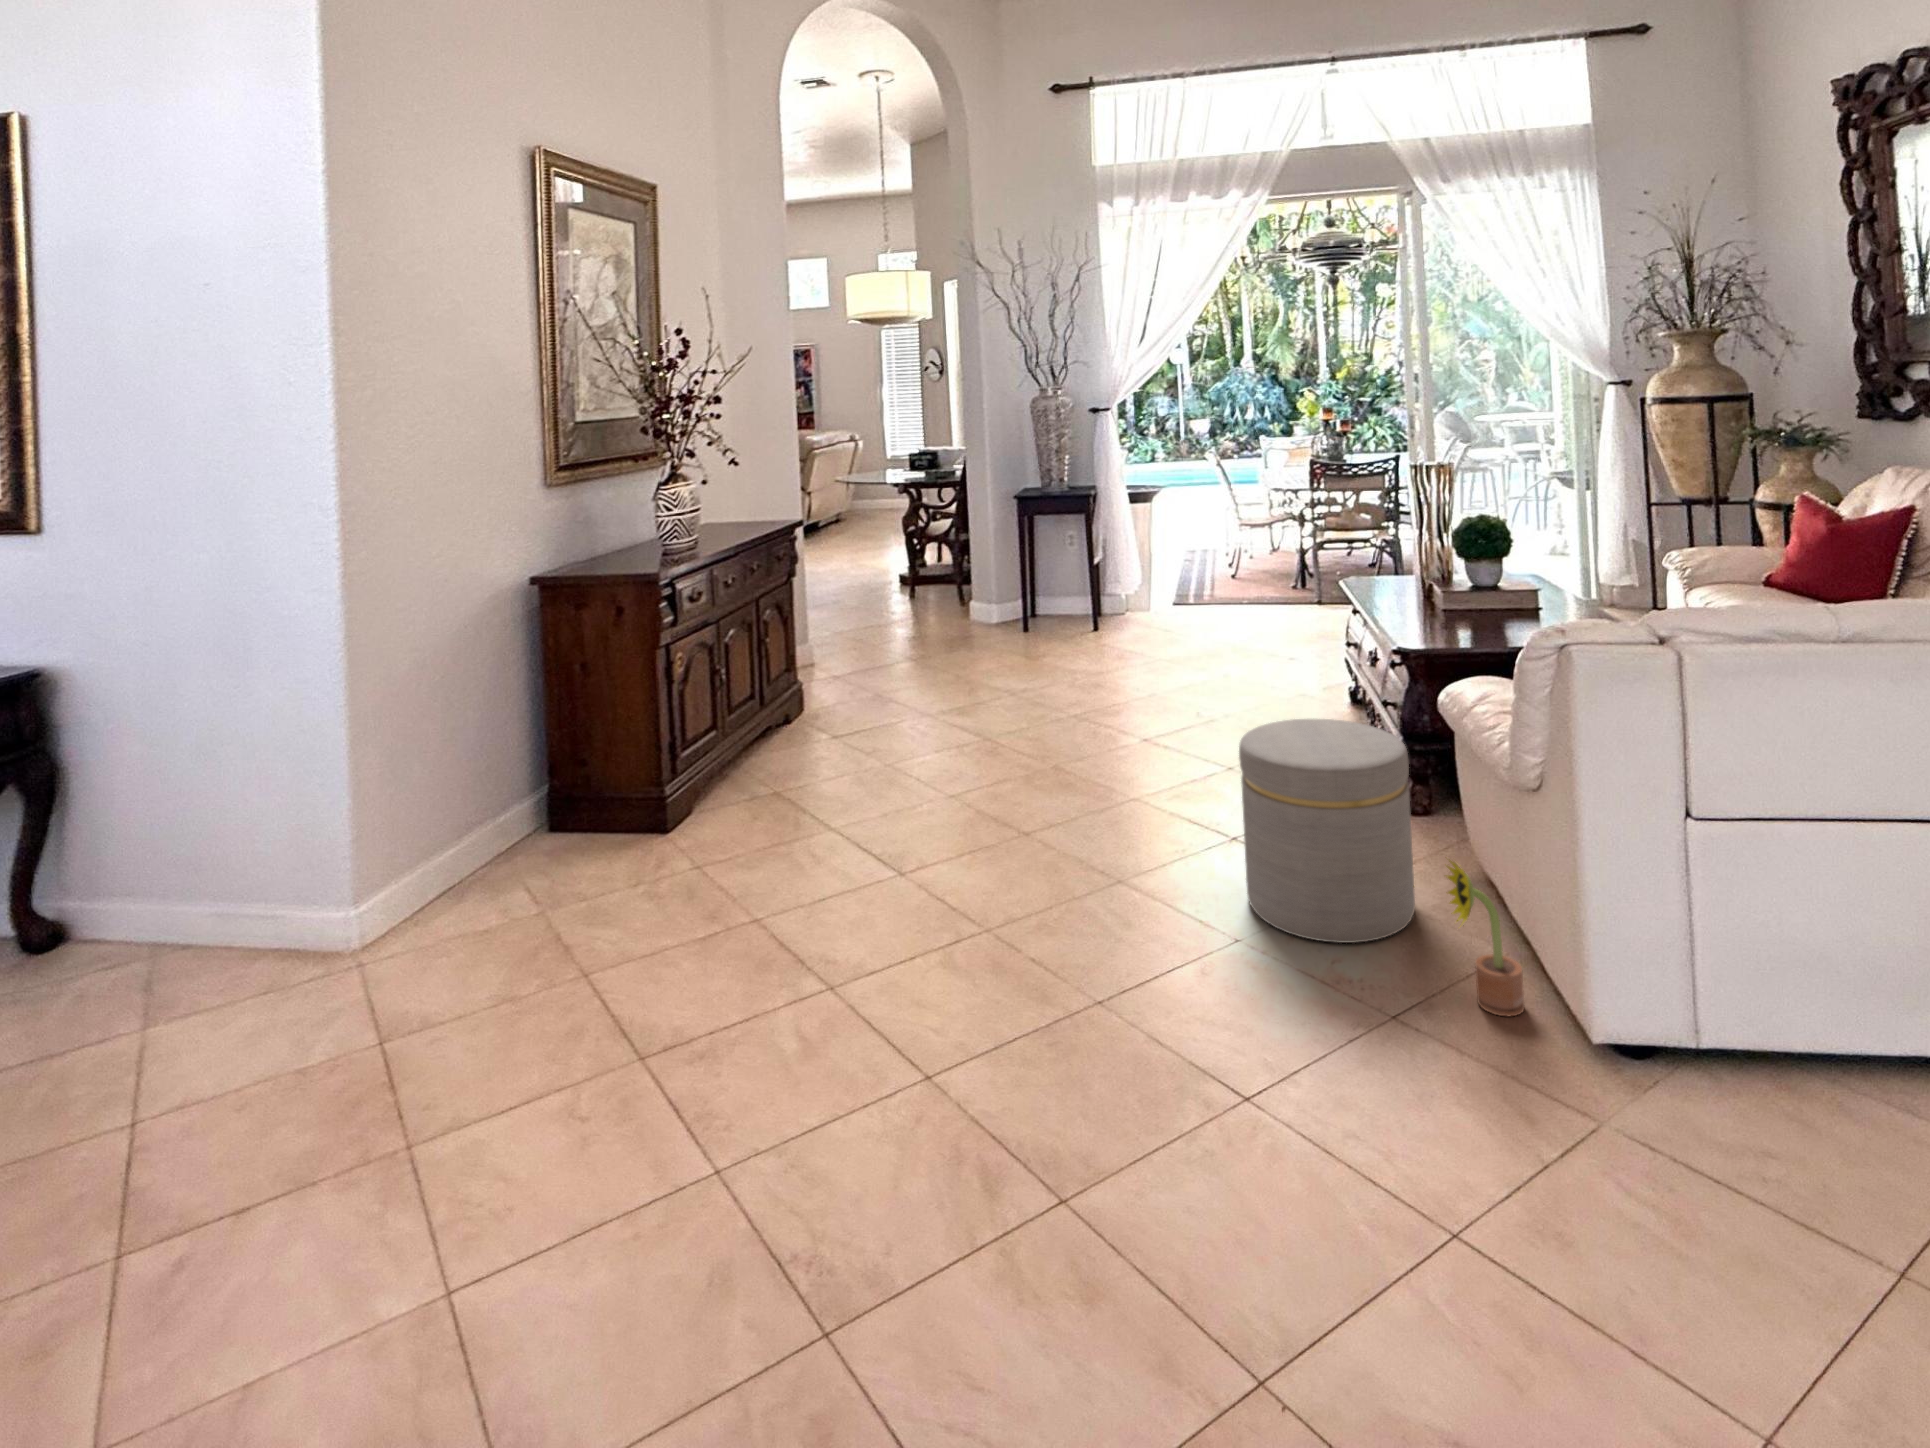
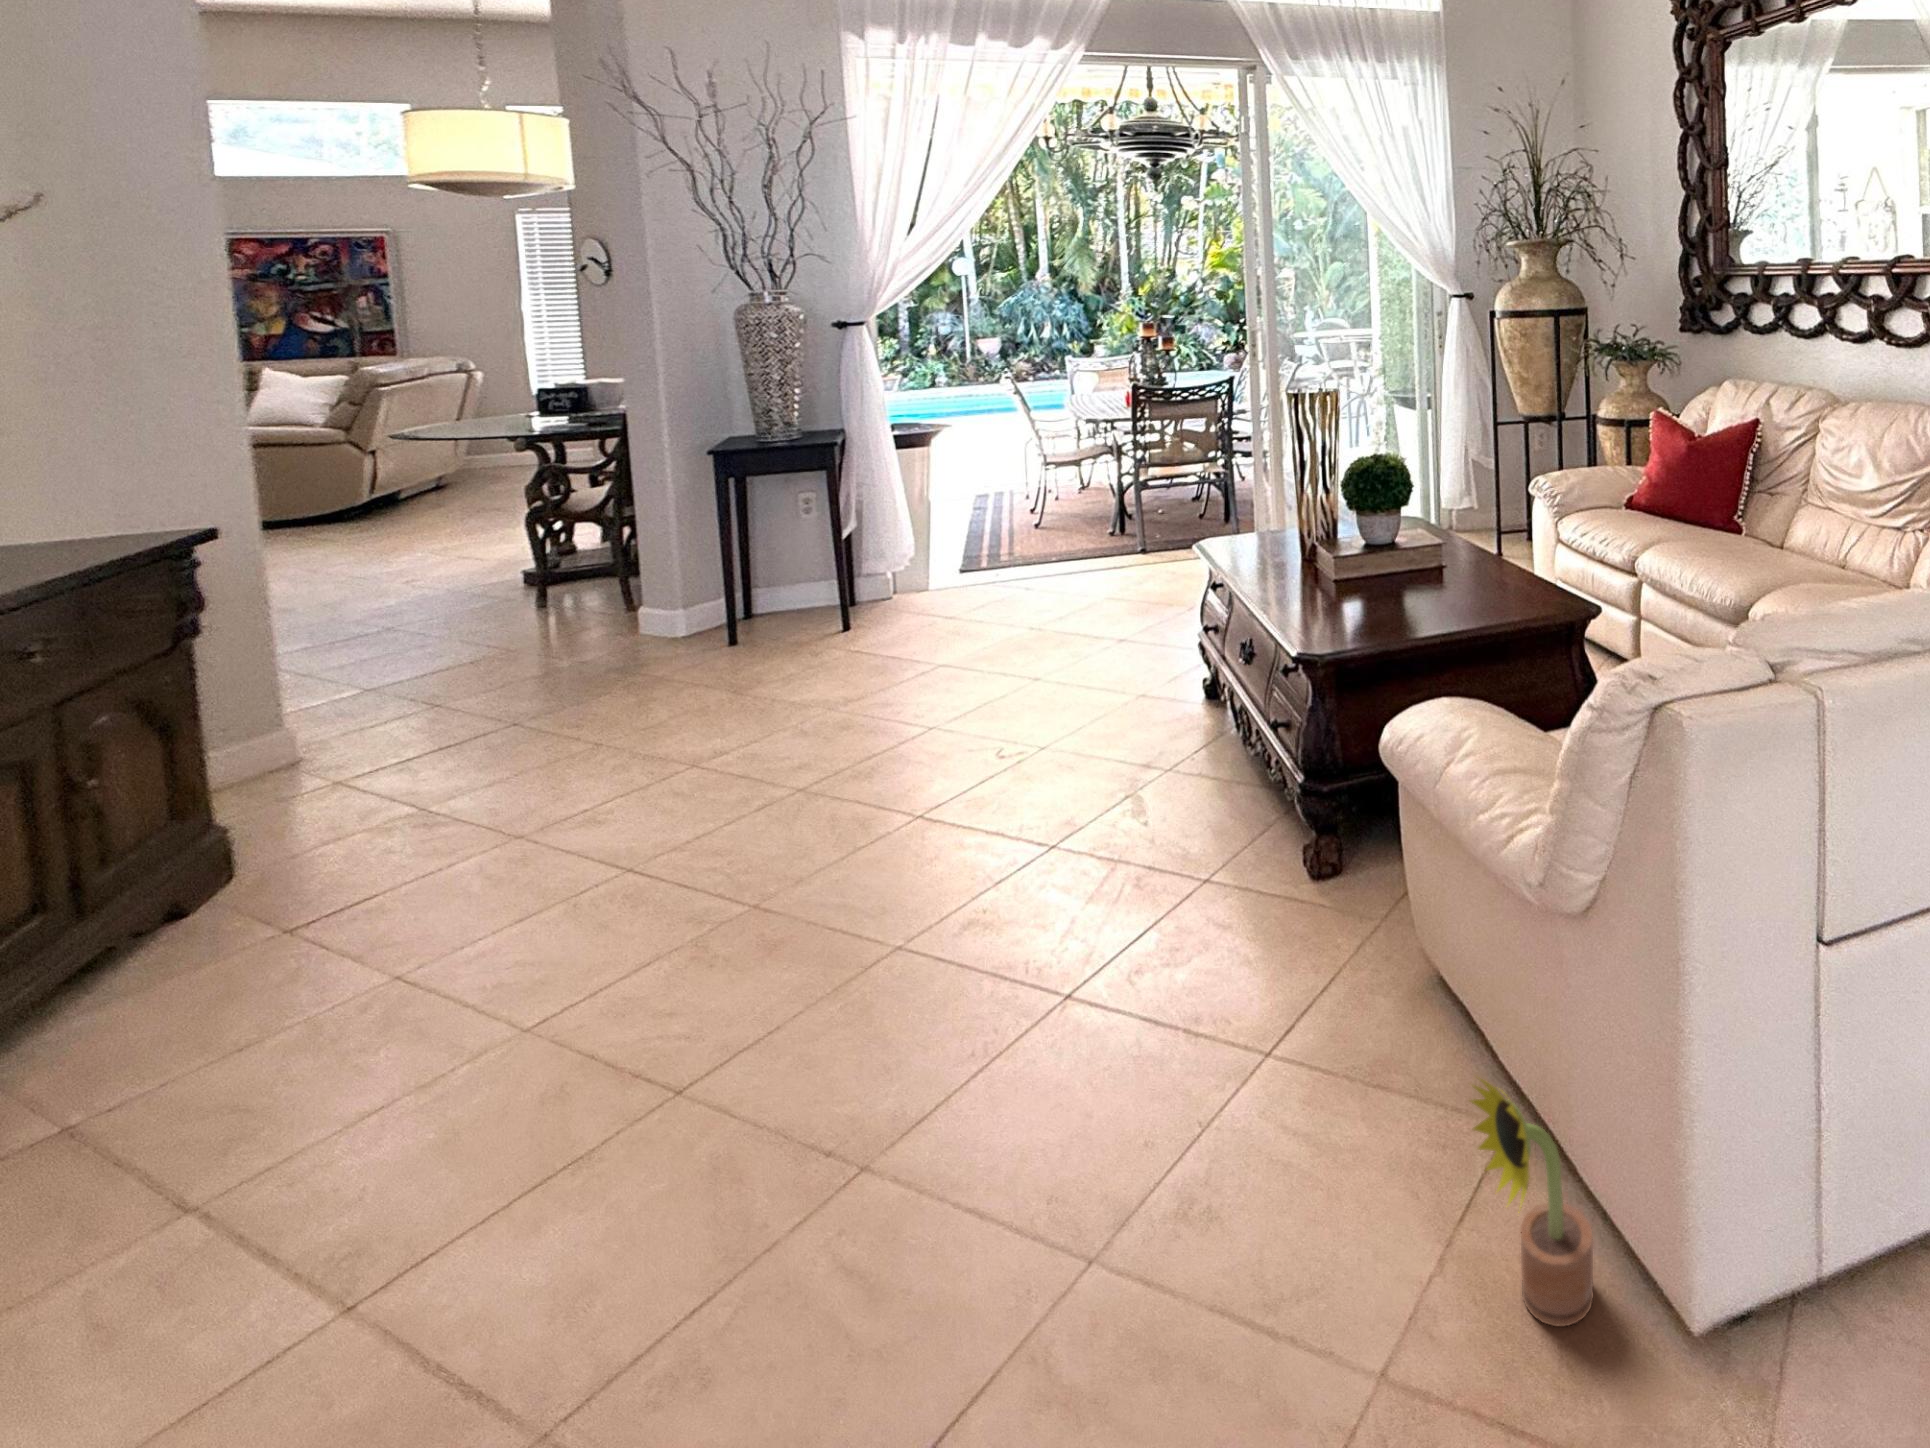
ottoman: present [1239,719,1415,943] -> none [1094,811,1381,1244]

